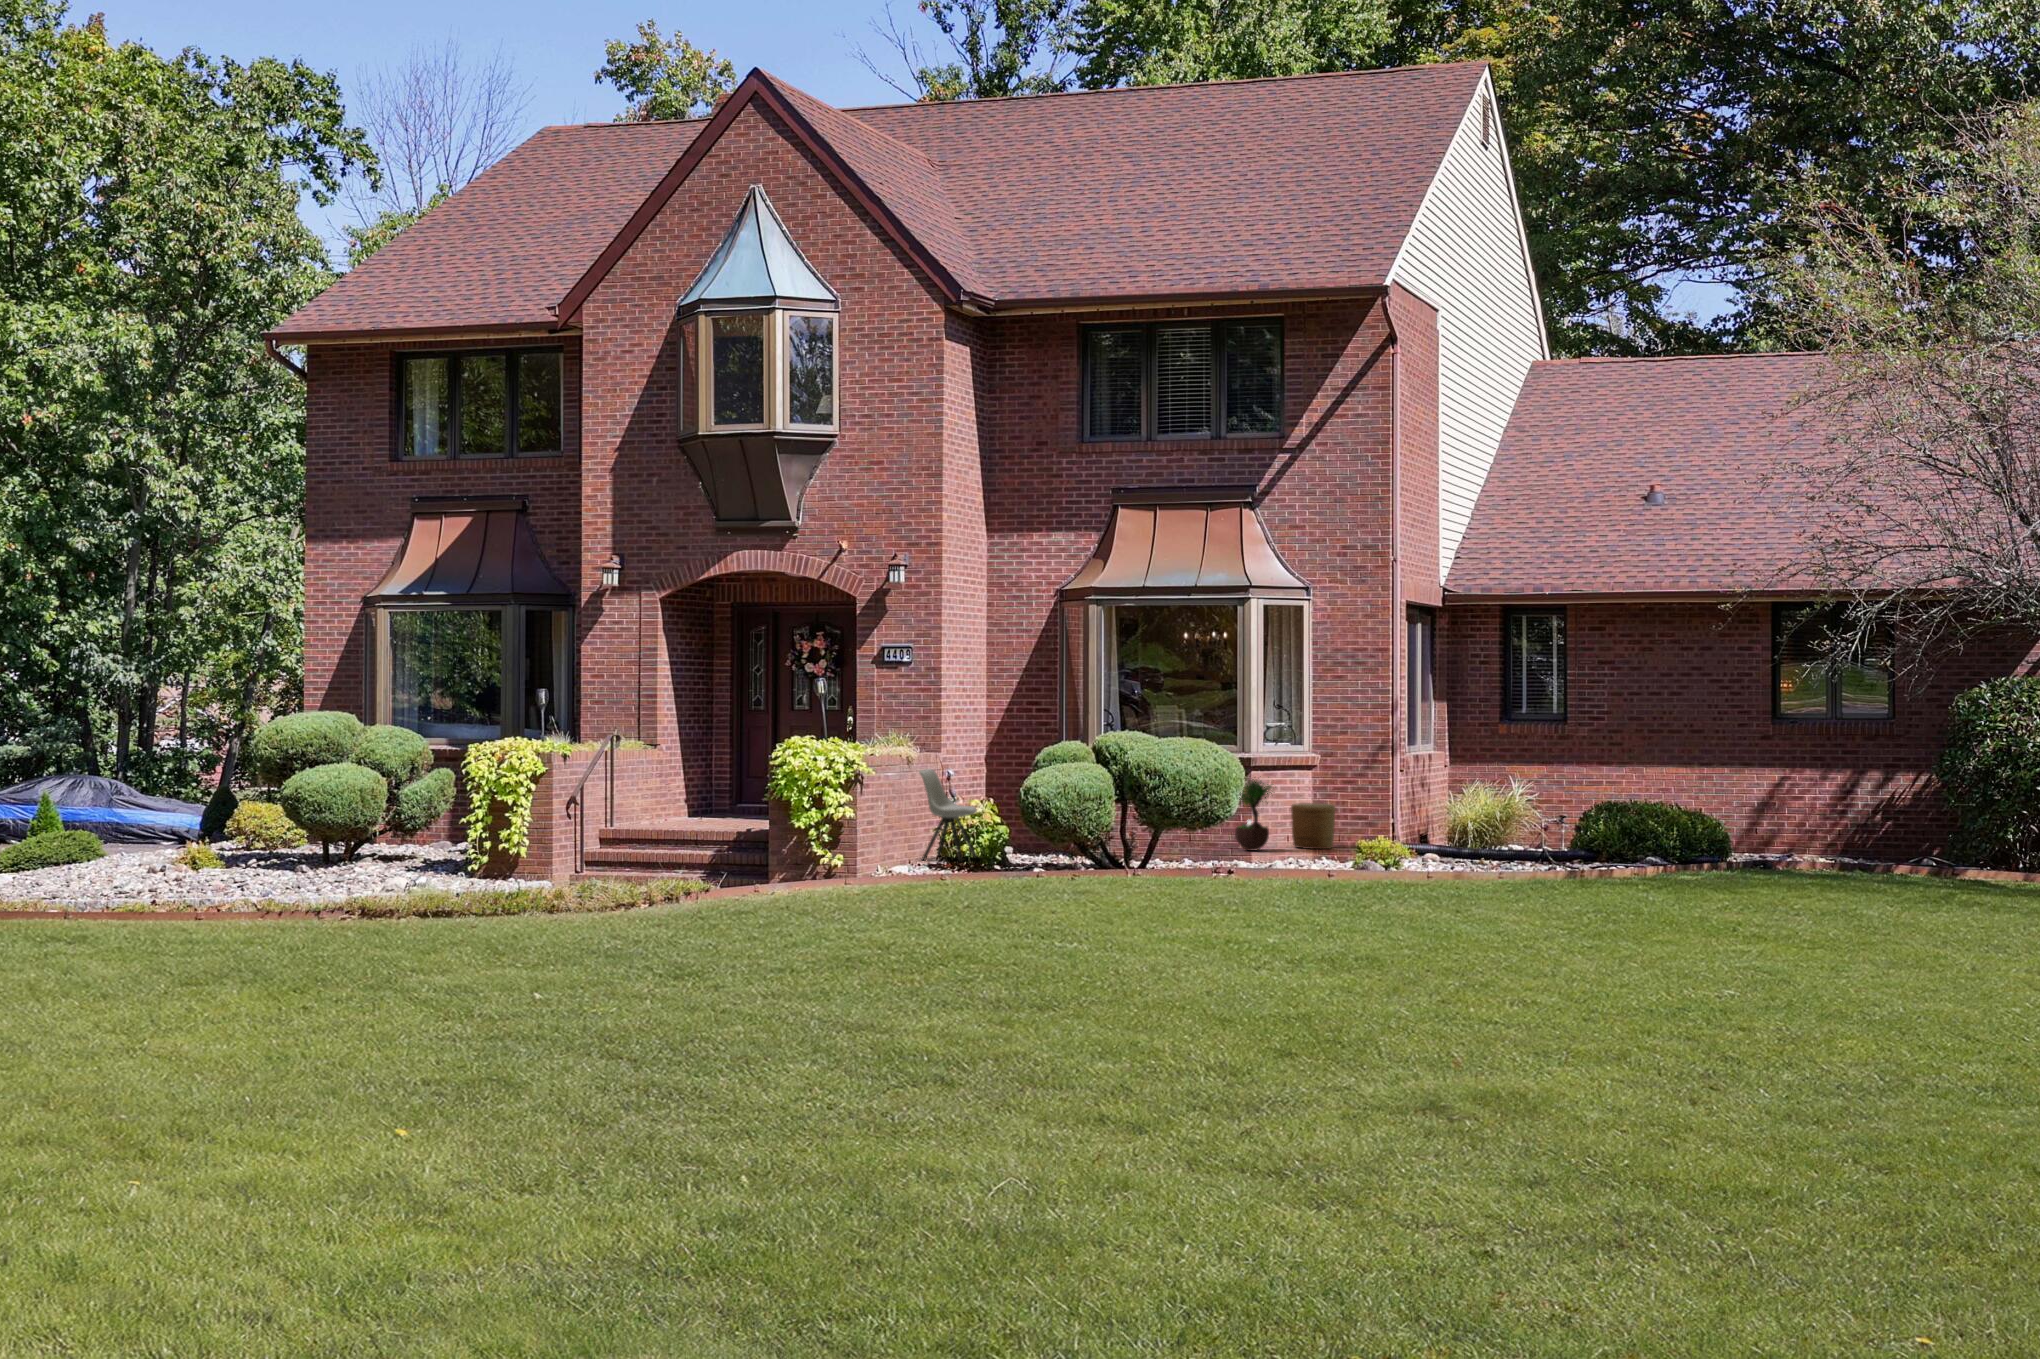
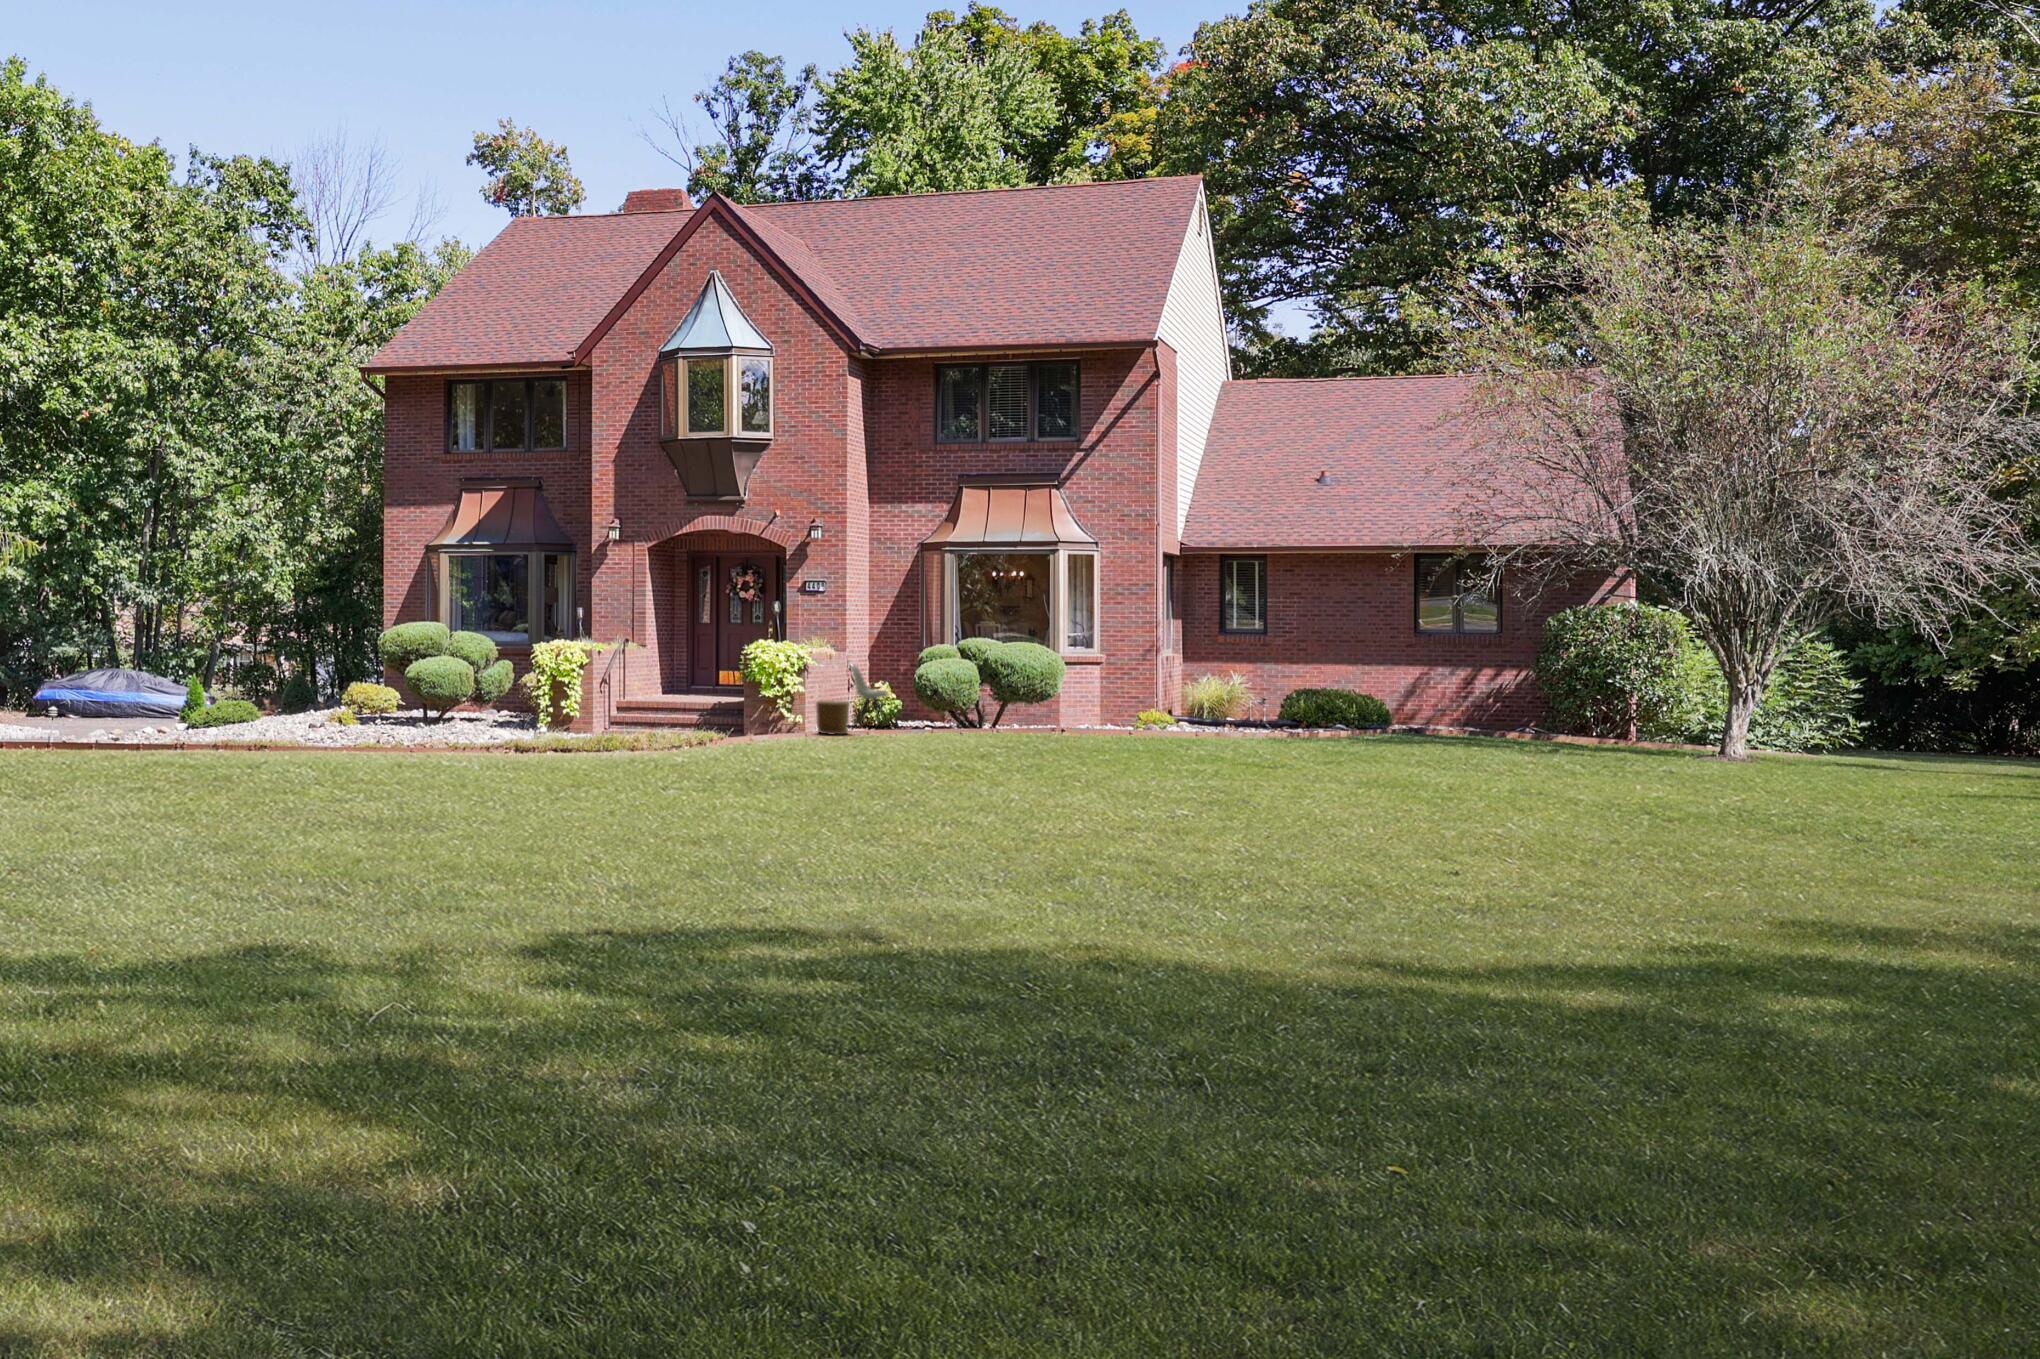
potted tree: present [1235,776,1272,851] -> none [1055,668,1085,723]
woven basket: present [1291,803,1335,849] -> present [816,700,849,734]

